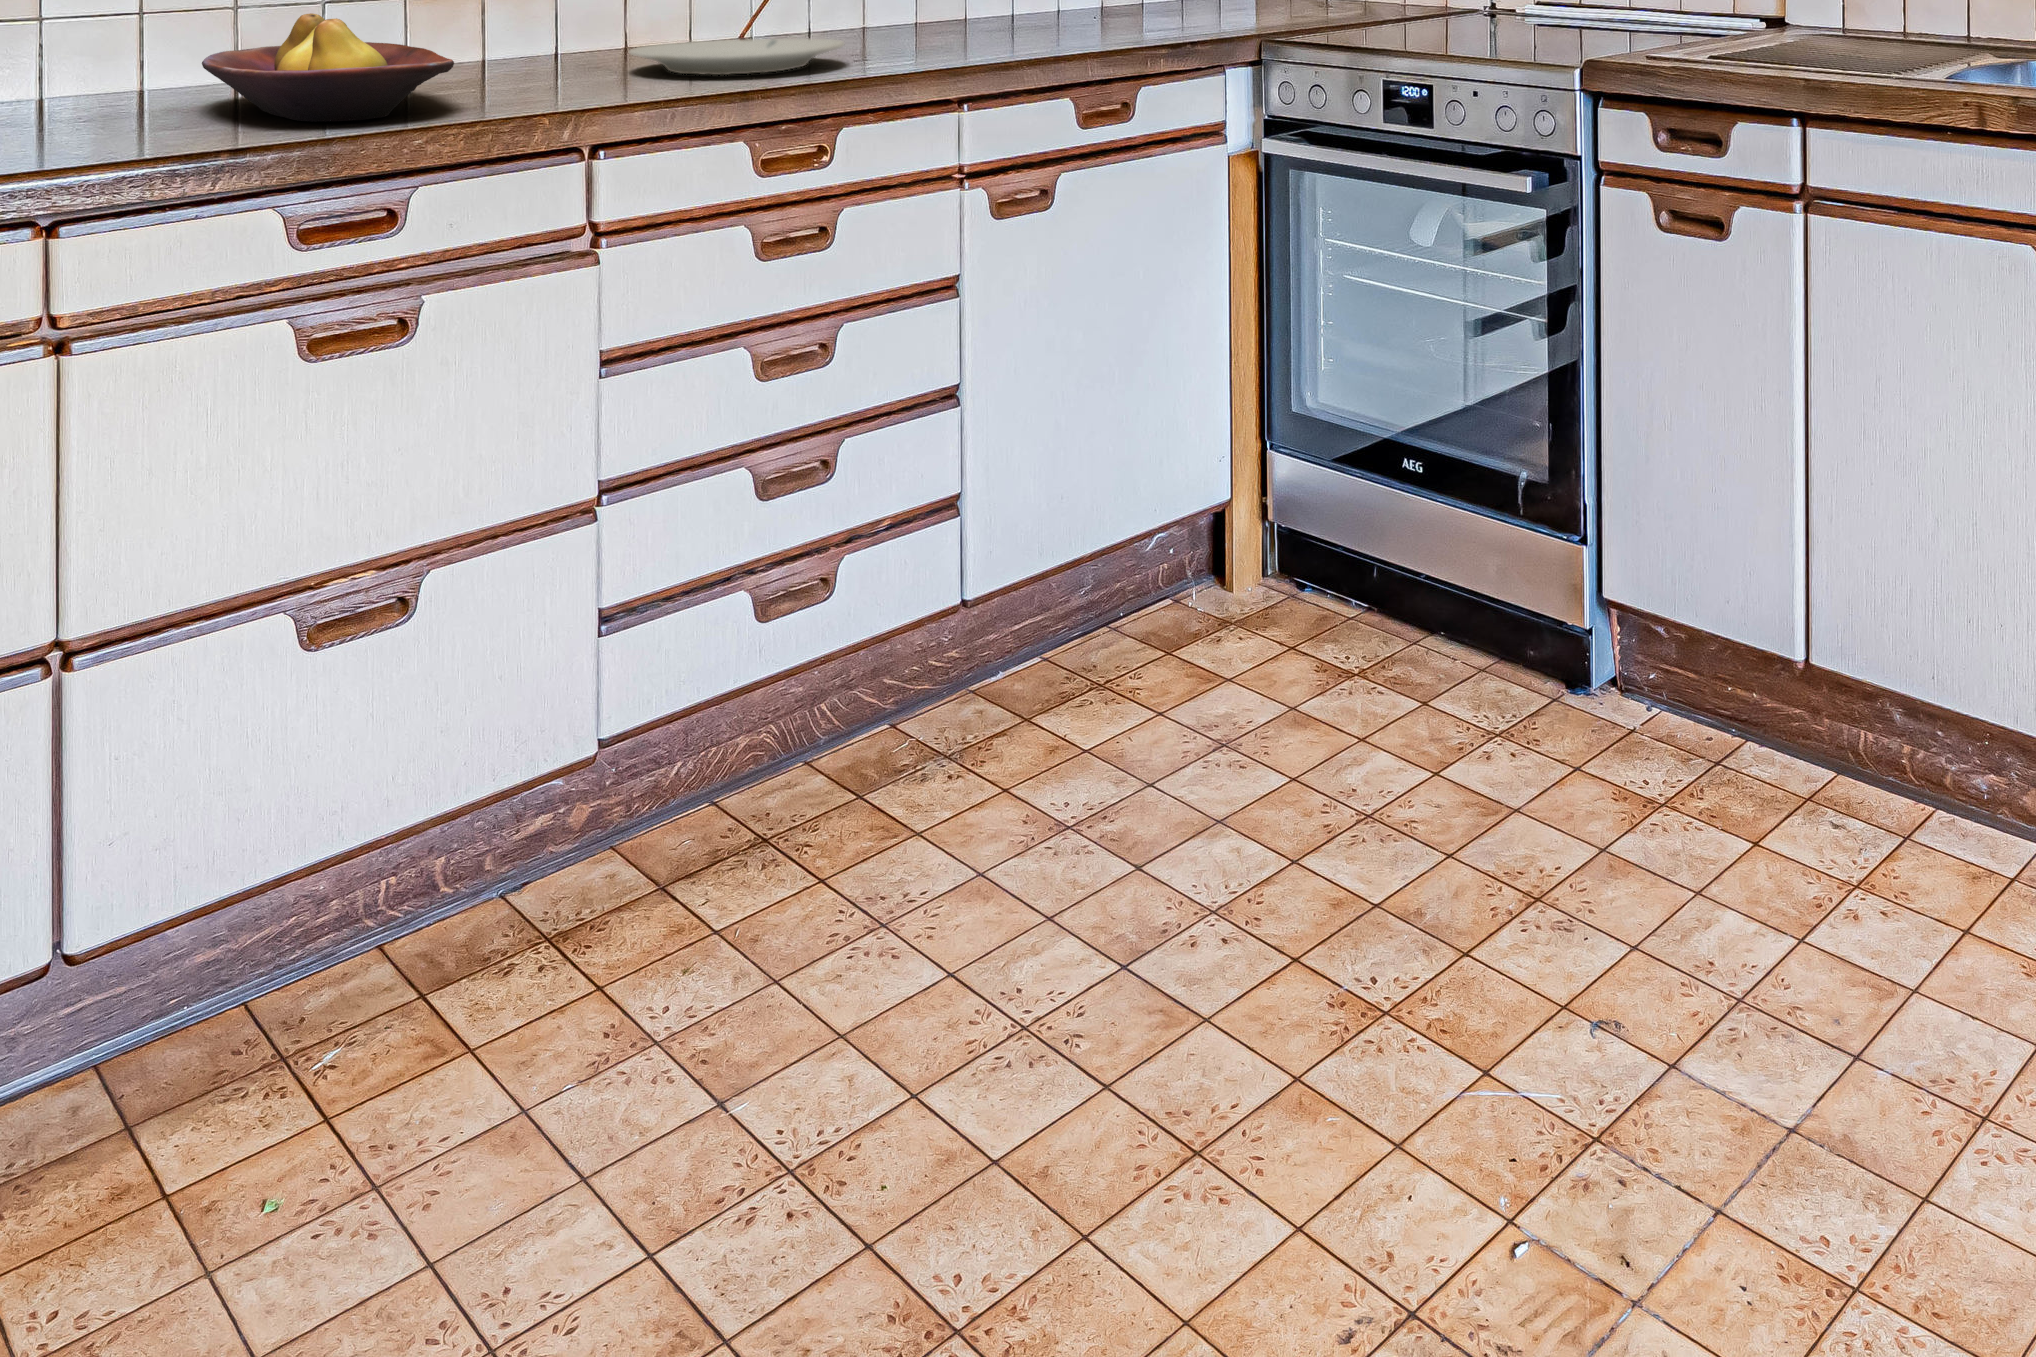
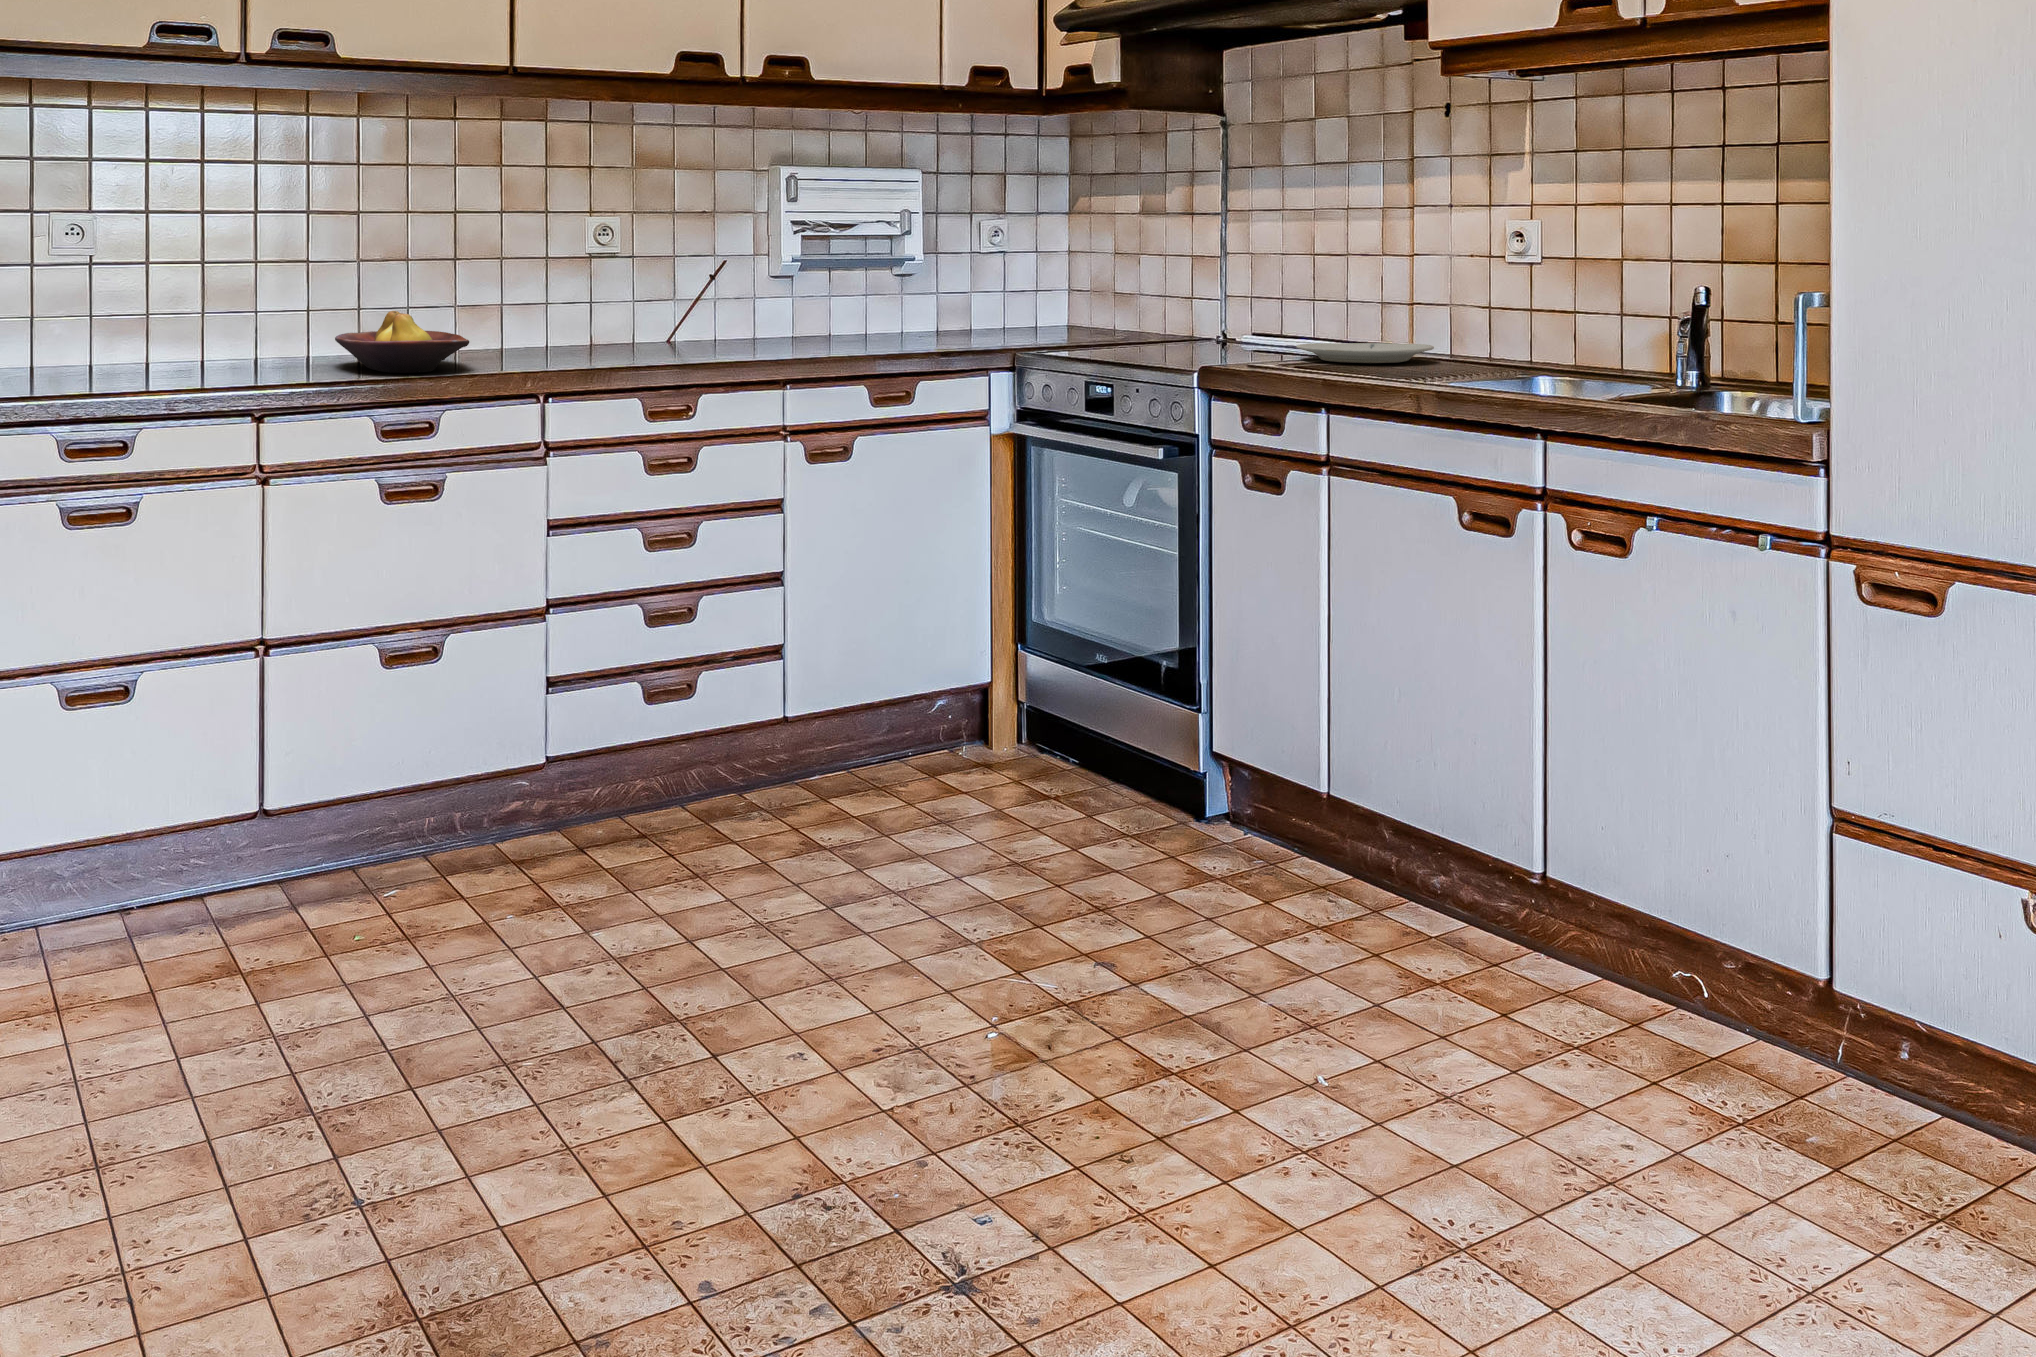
plate: present [629,39,844,75] -> present [1296,343,1434,363]

